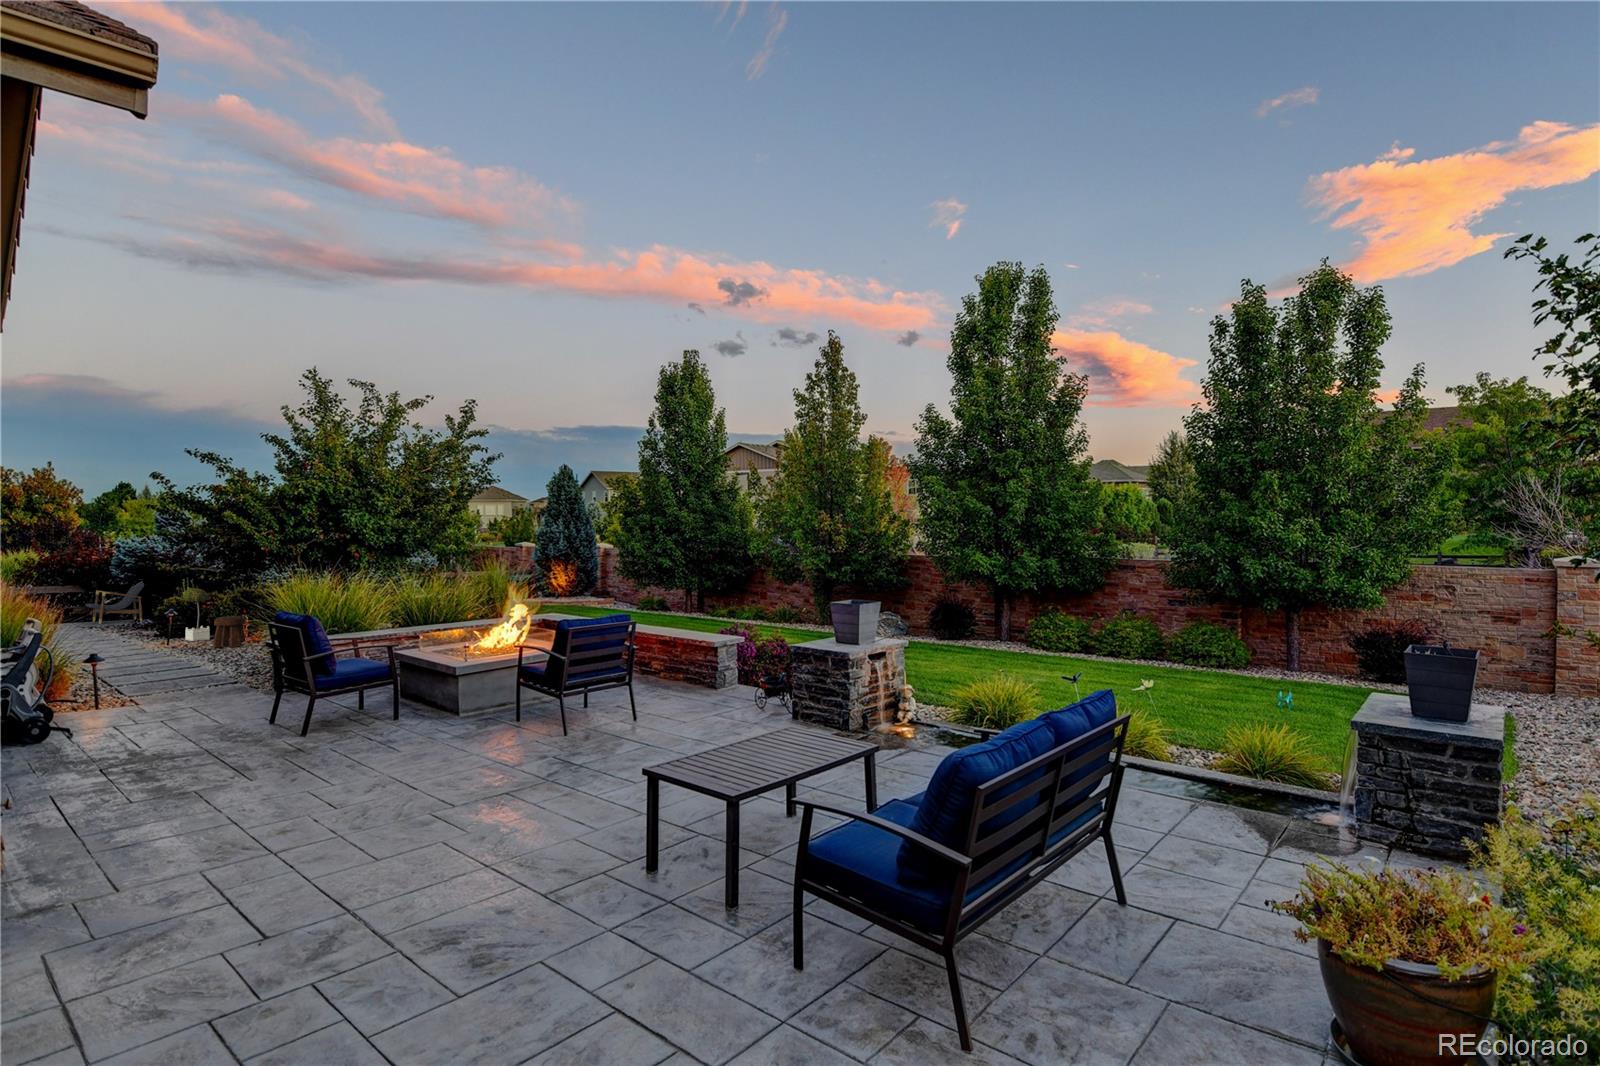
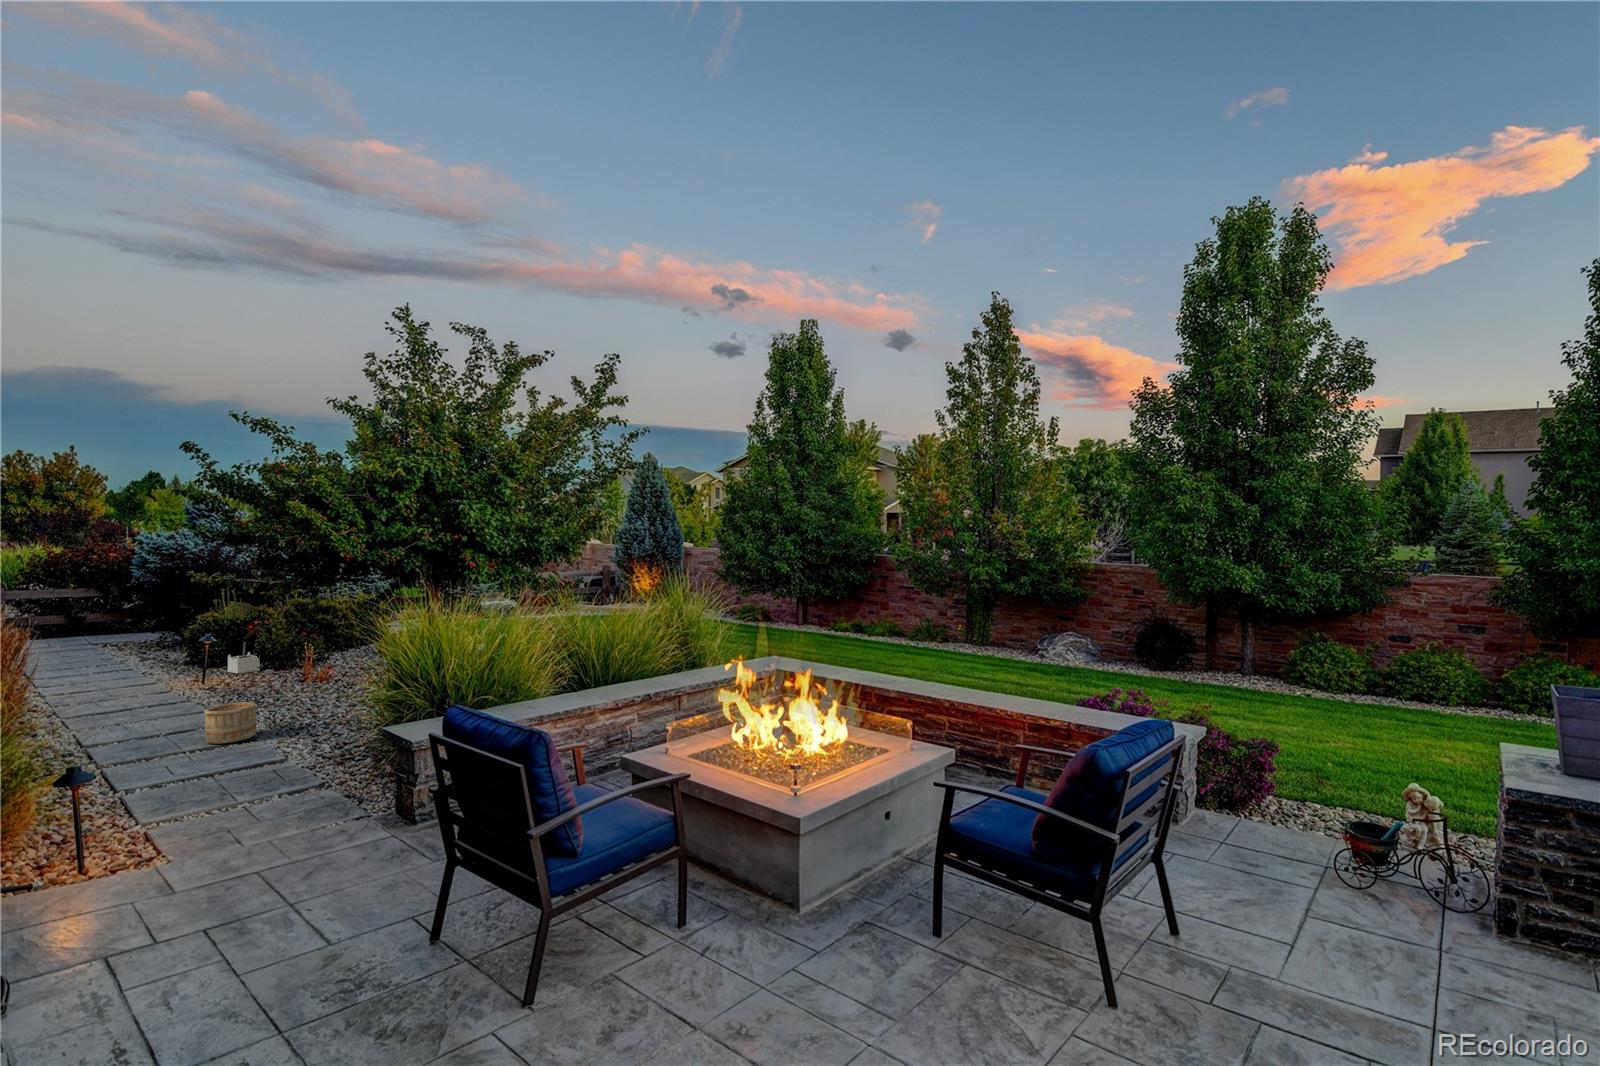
lounge chair: present [86,581,146,624] -> none [102,585,178,642]
stool: present [213,616,245,648] -> none [266,643,309,688]
wooden bucket: none [167,648,204,673] -> present [204,702,257,744]

